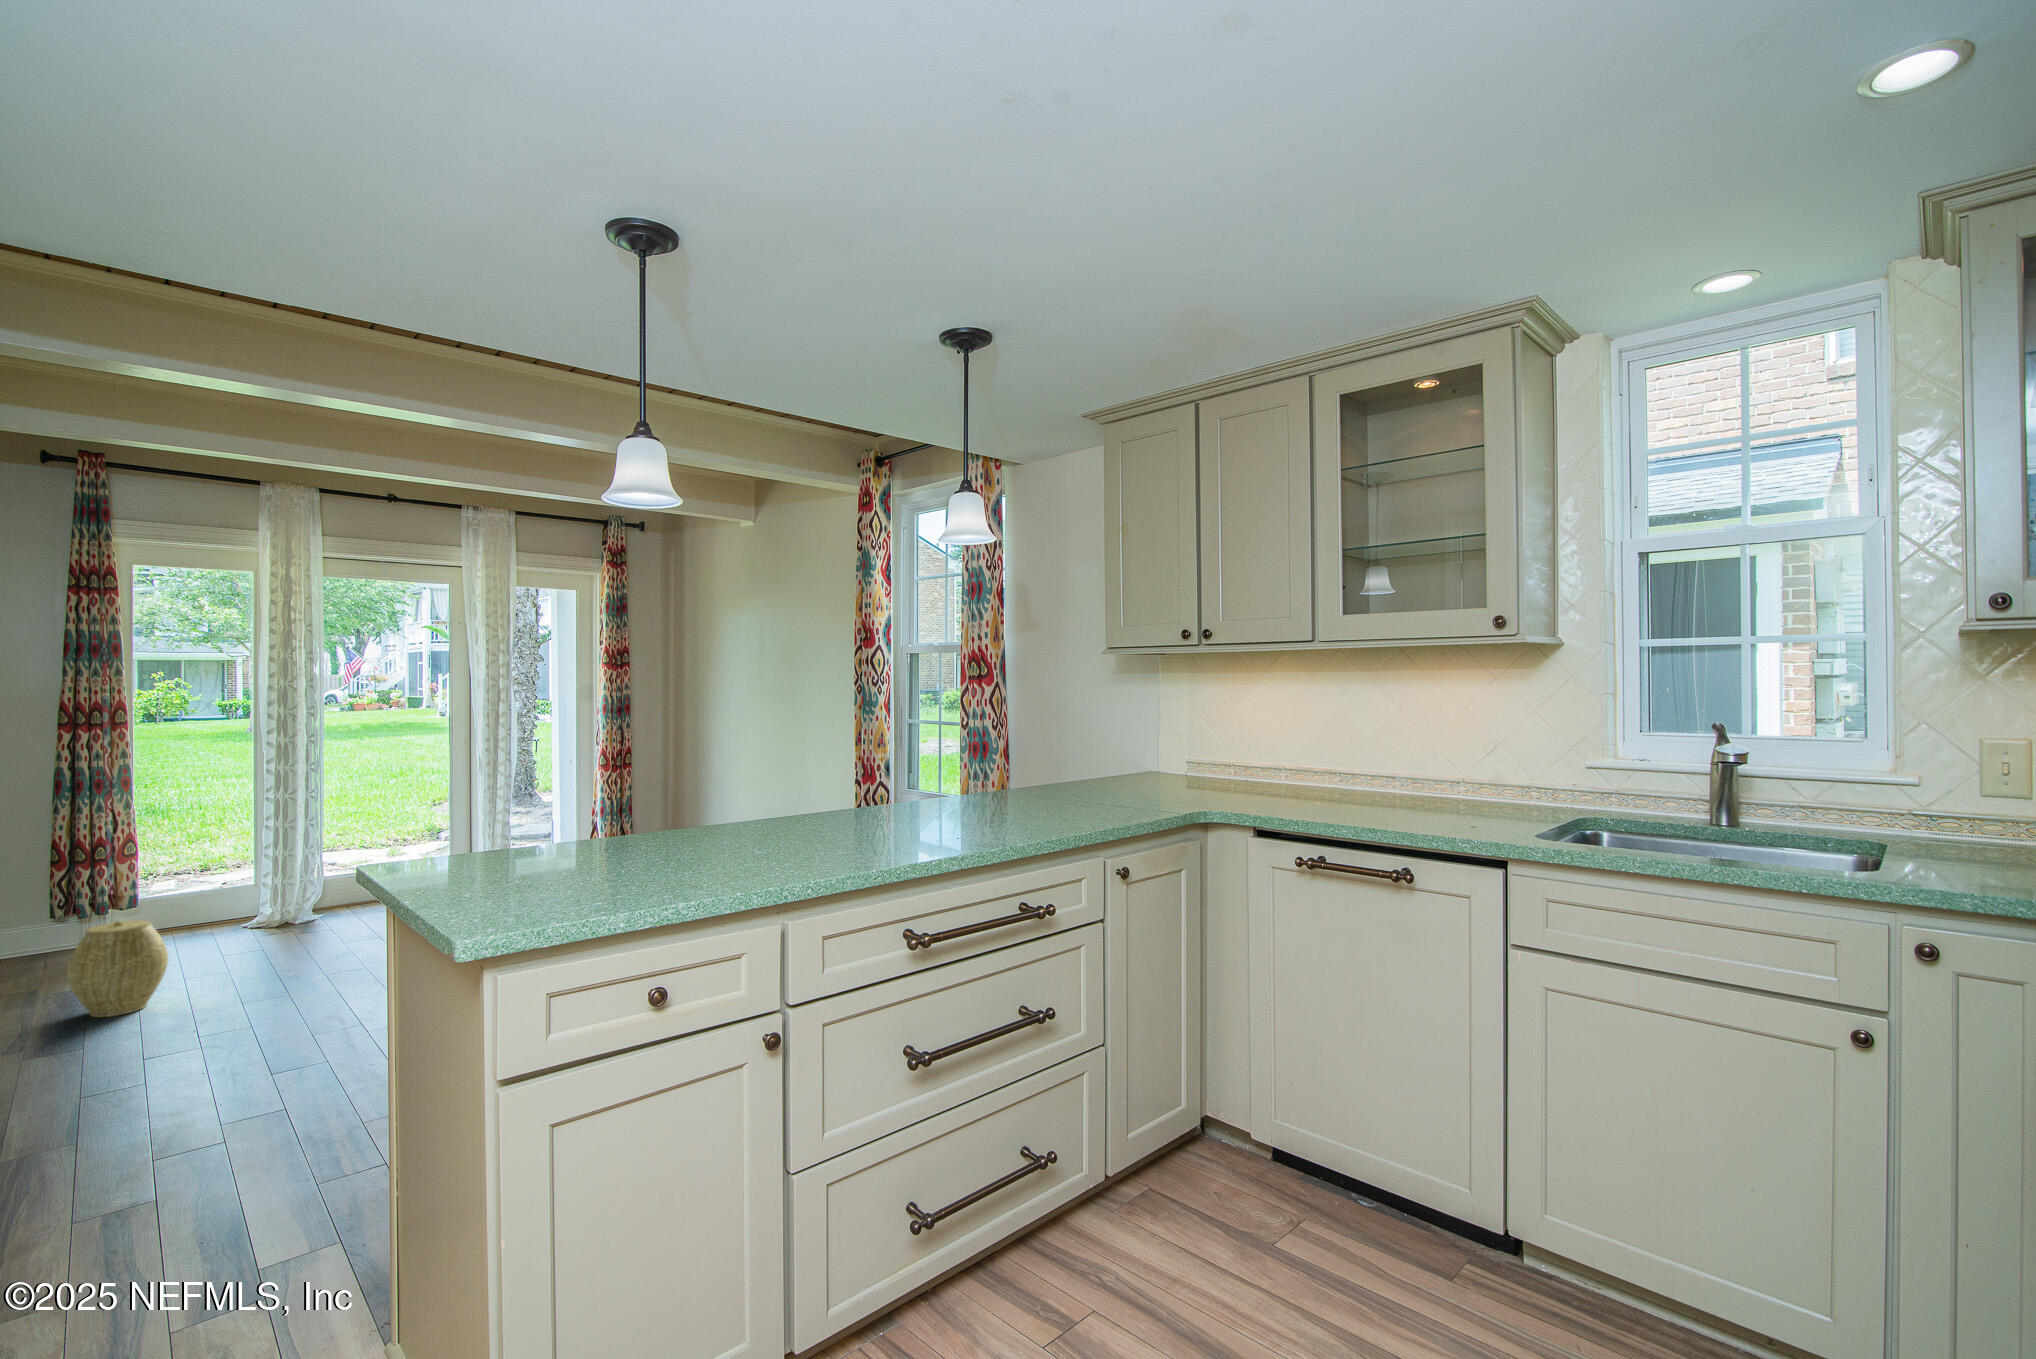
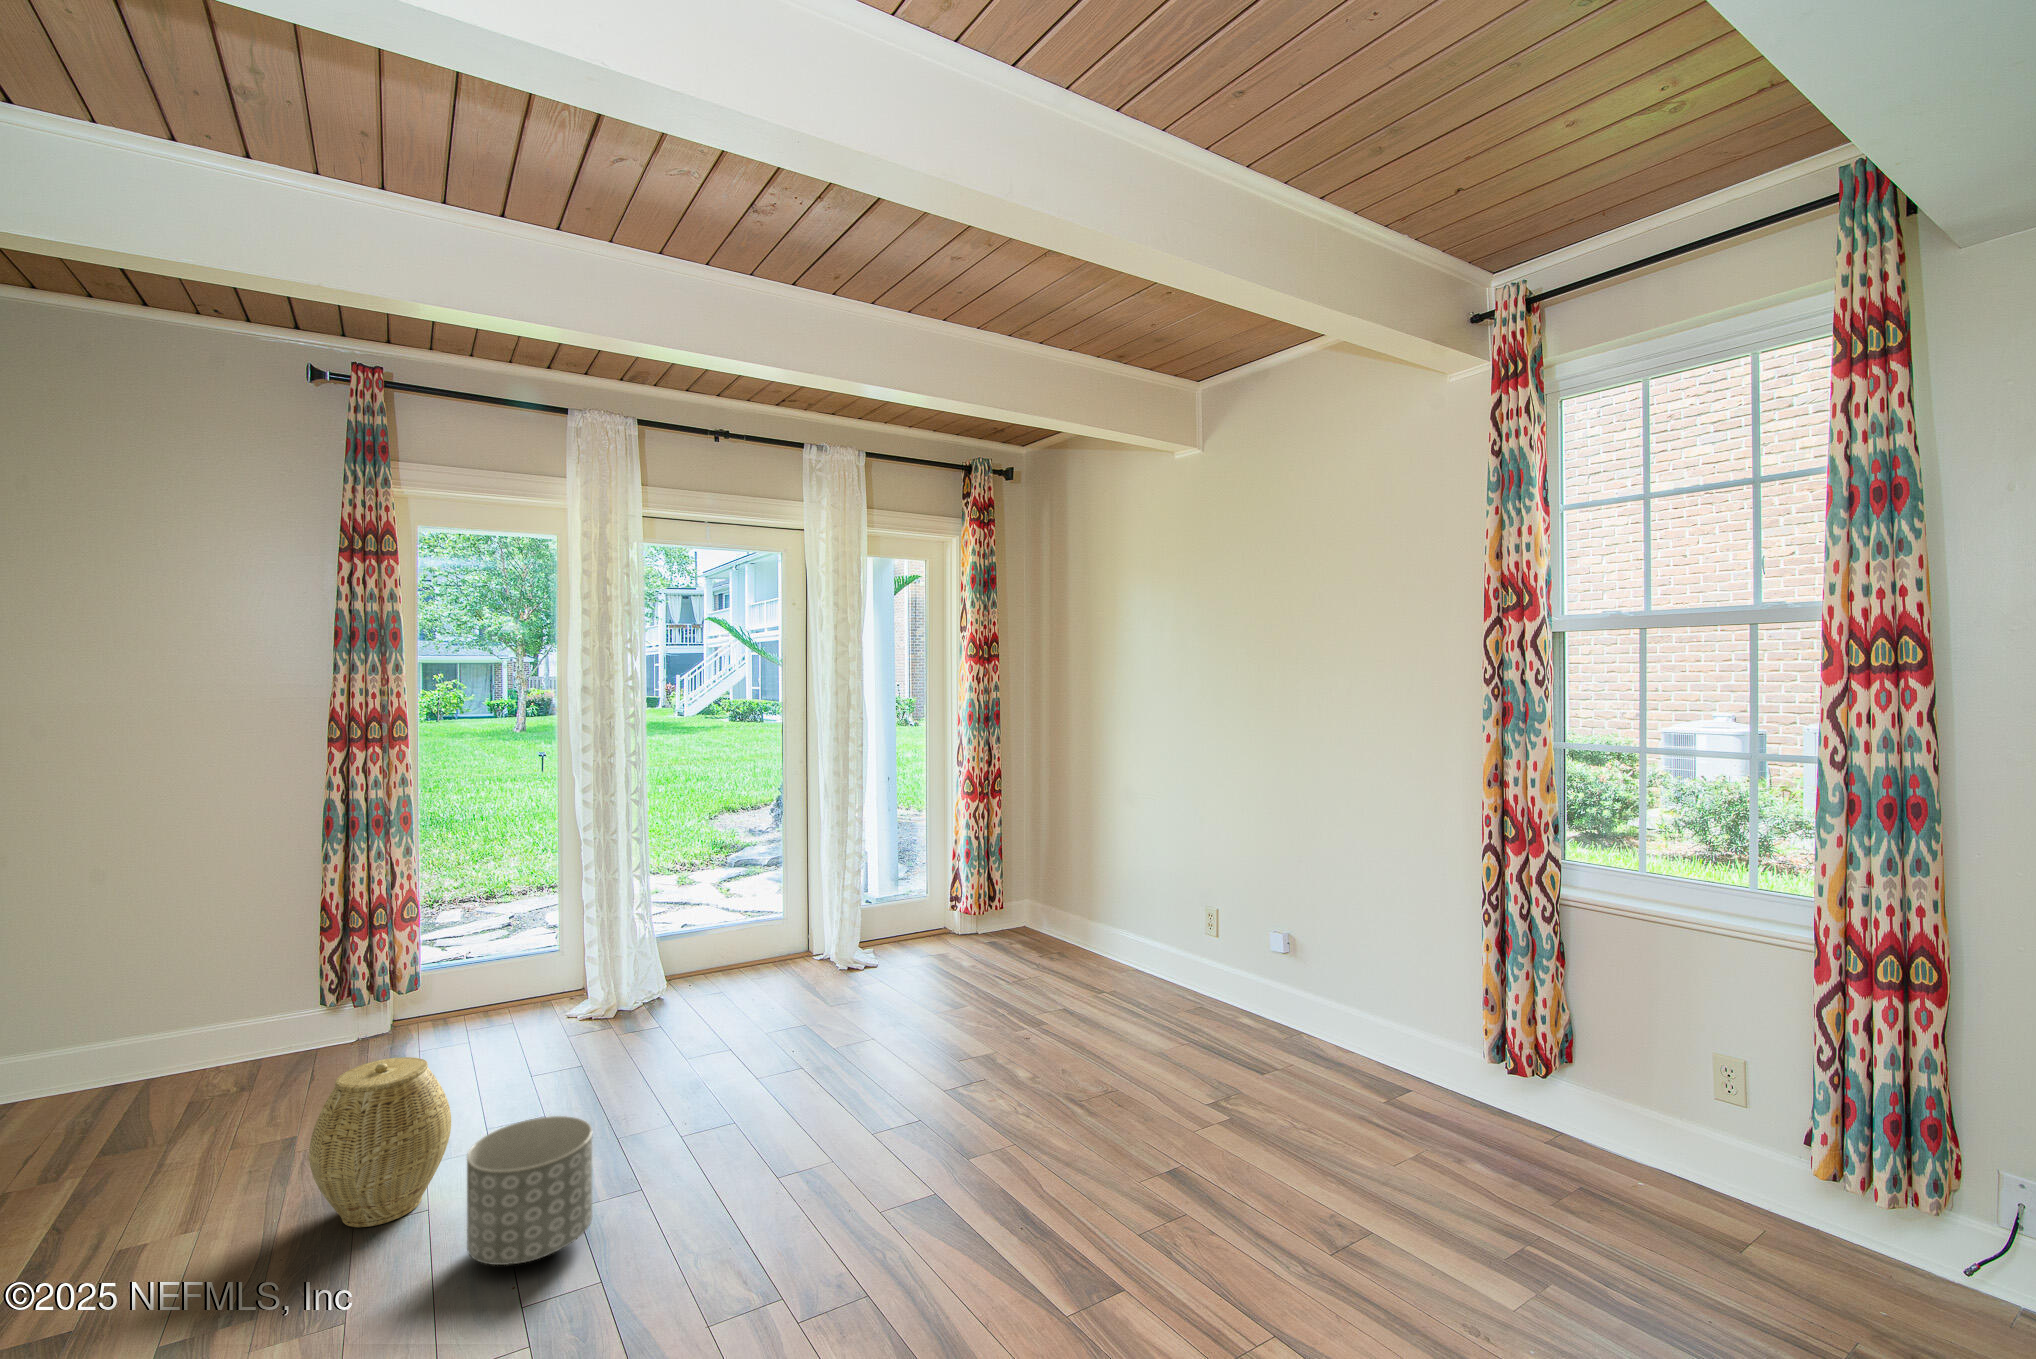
planter: none [181,945,267,1021] -> present [467,1116,592,1265]

